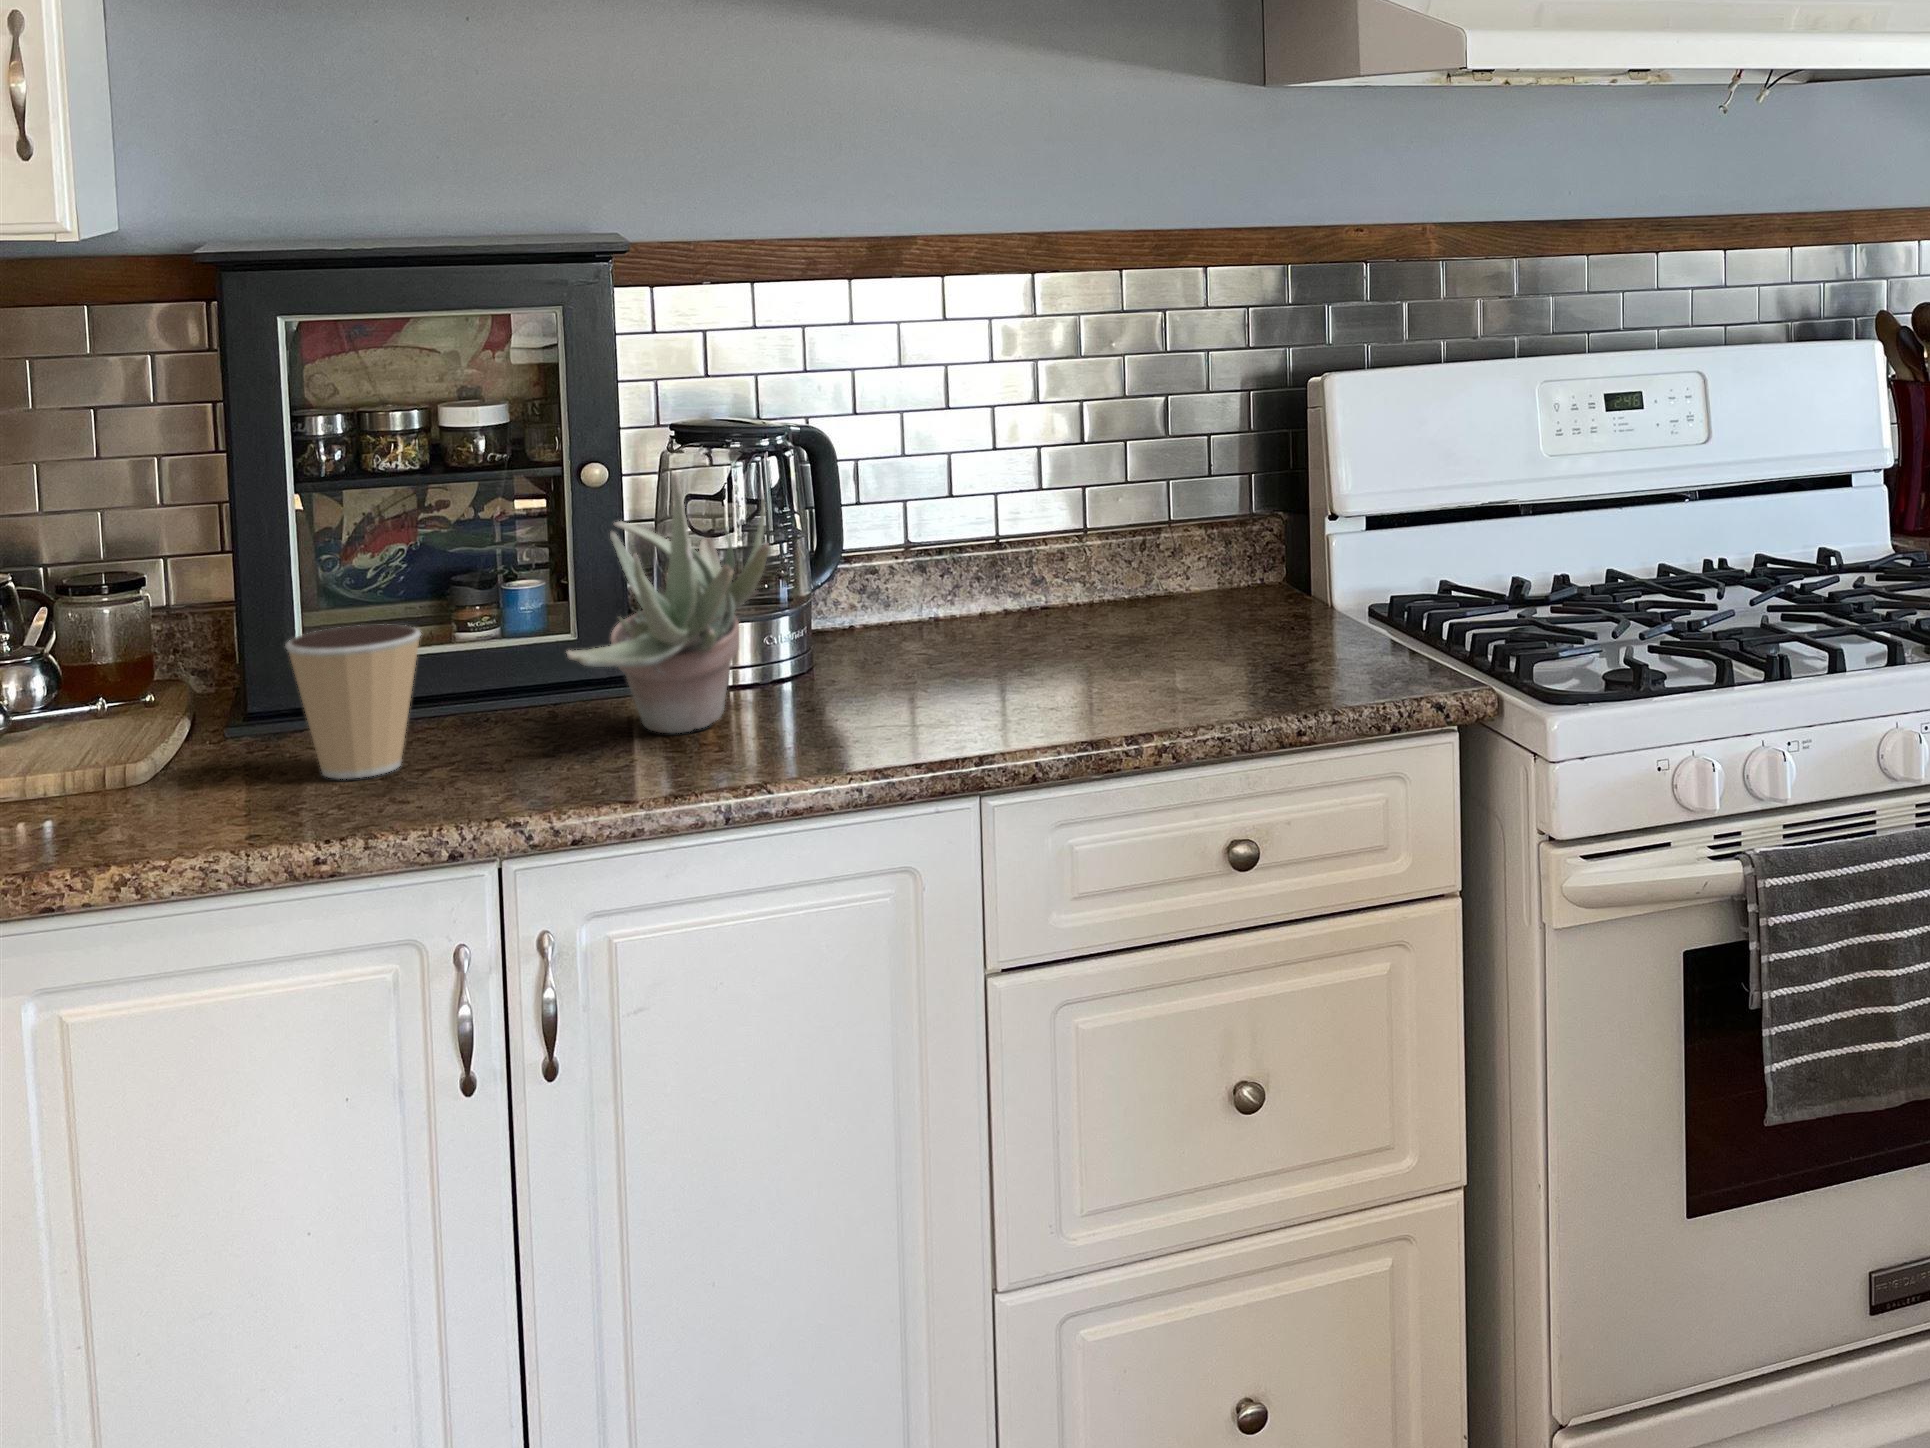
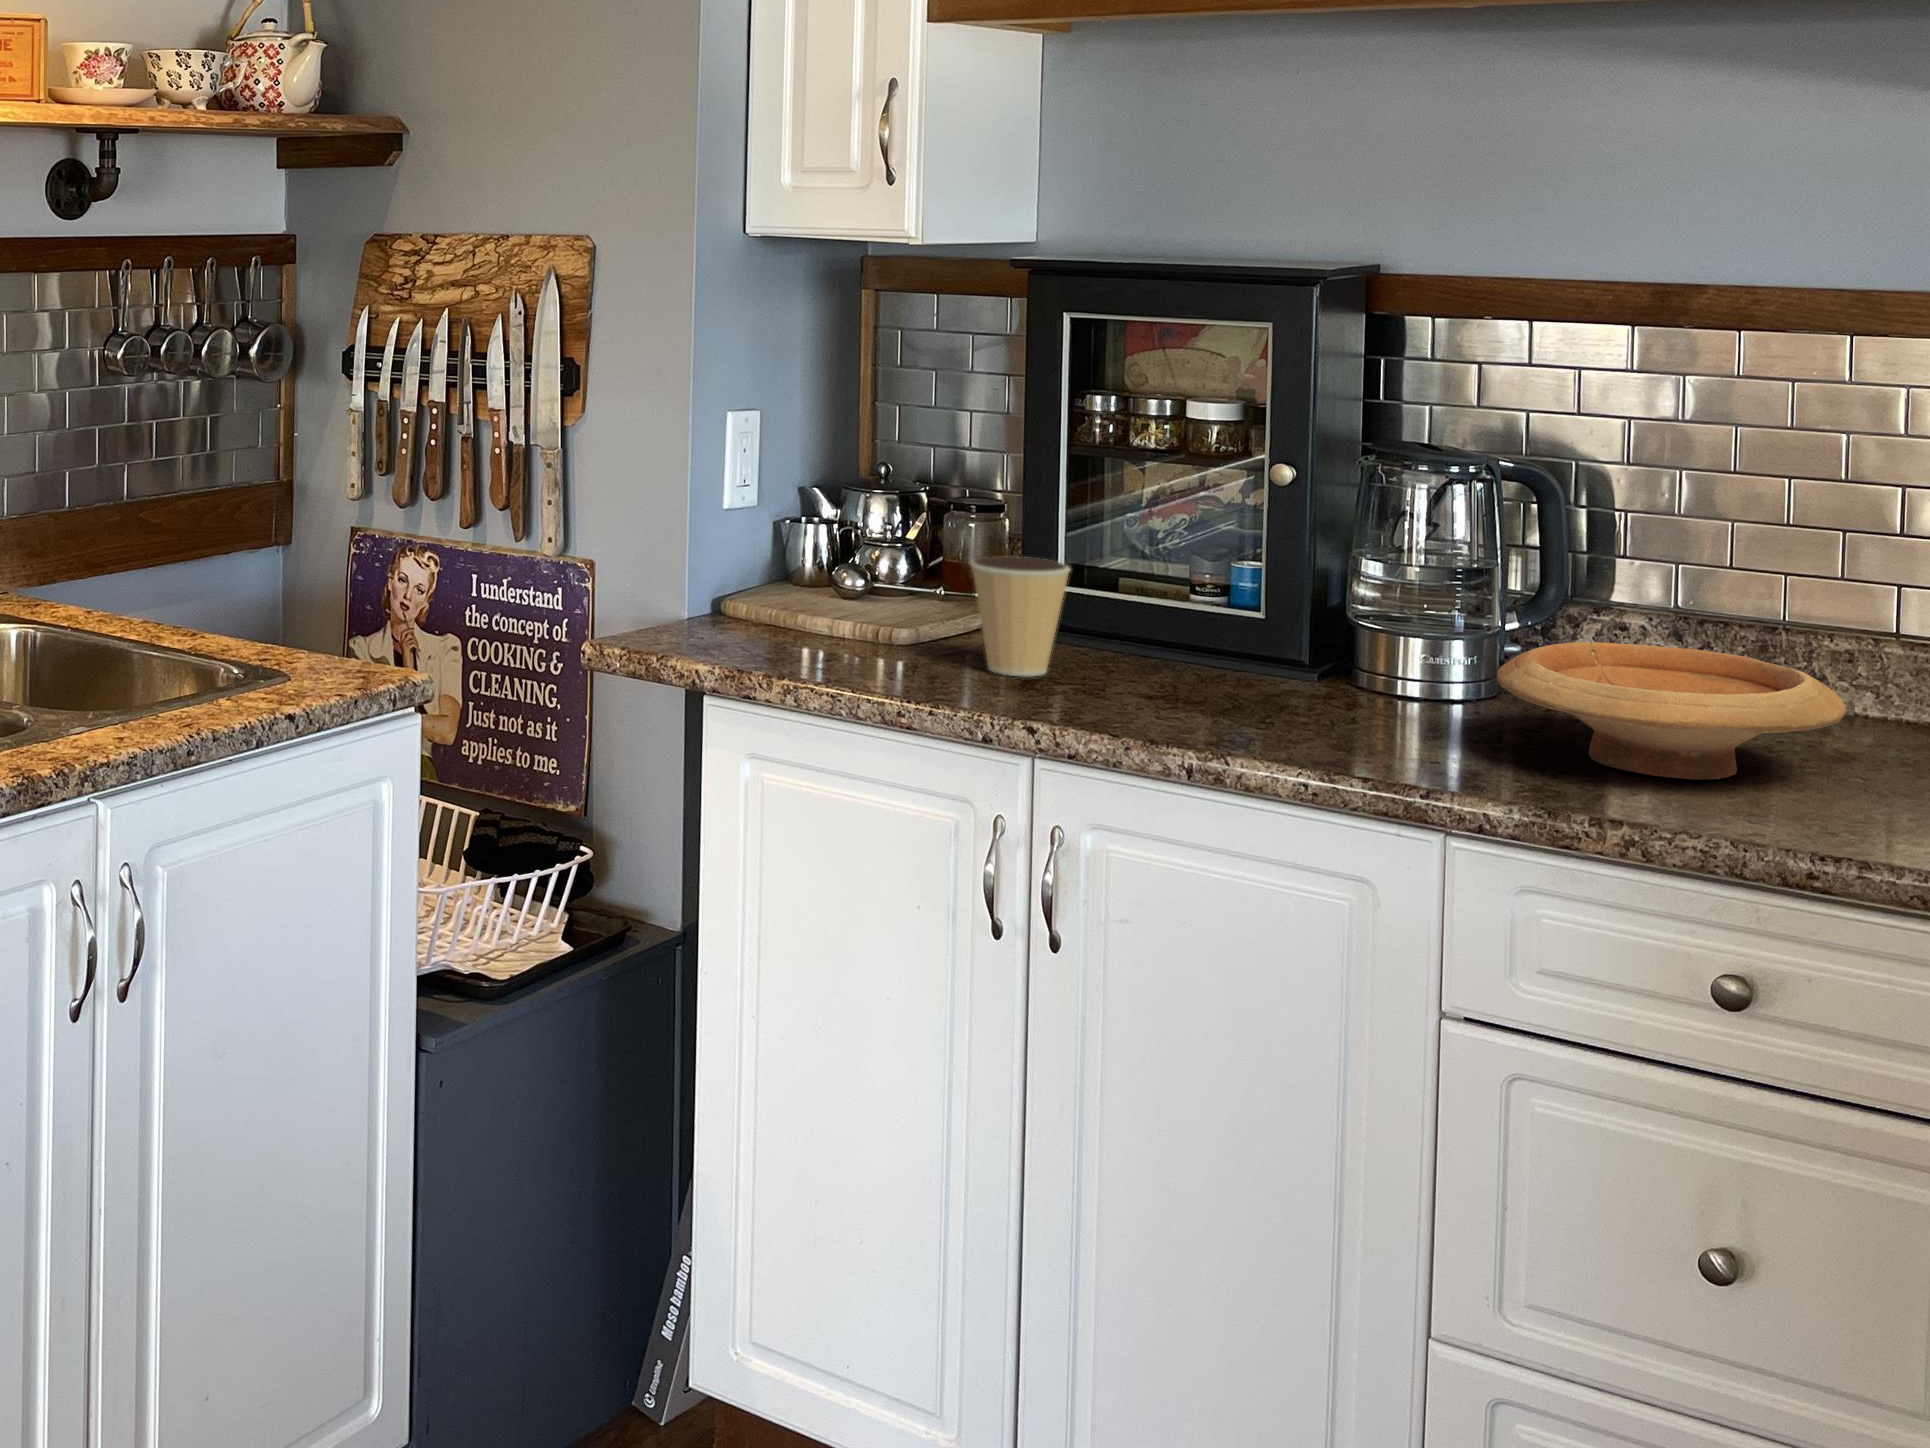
succulent plant: present [567,474,769,733] -> none [1119,474,1353,709]
wooden bowl: none [913,570,1205,695] -> present [1497,642,1846,780]

